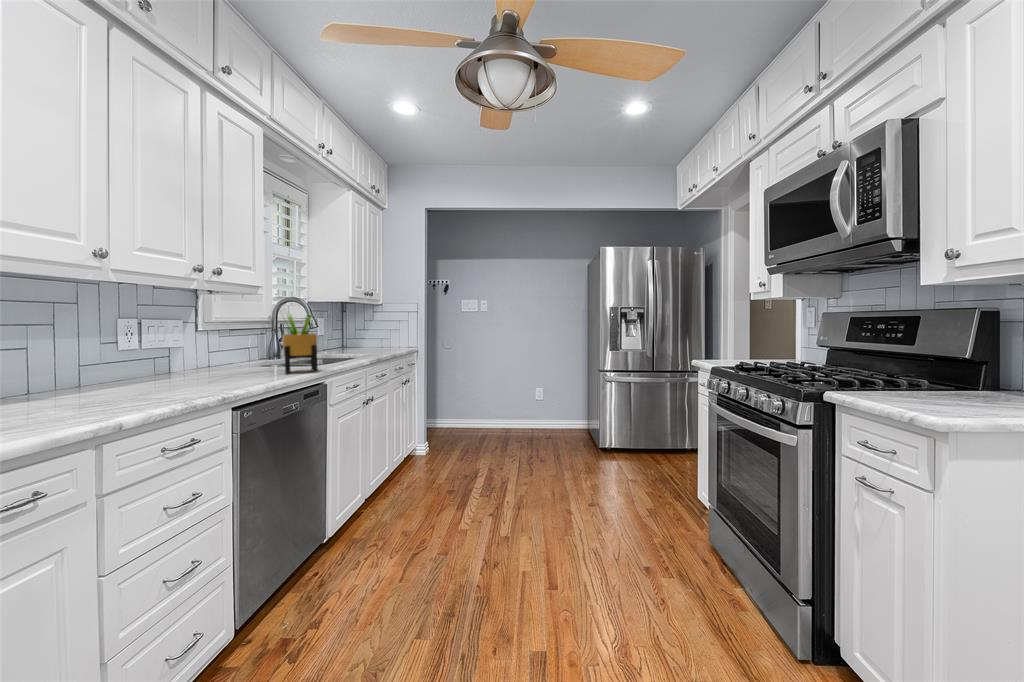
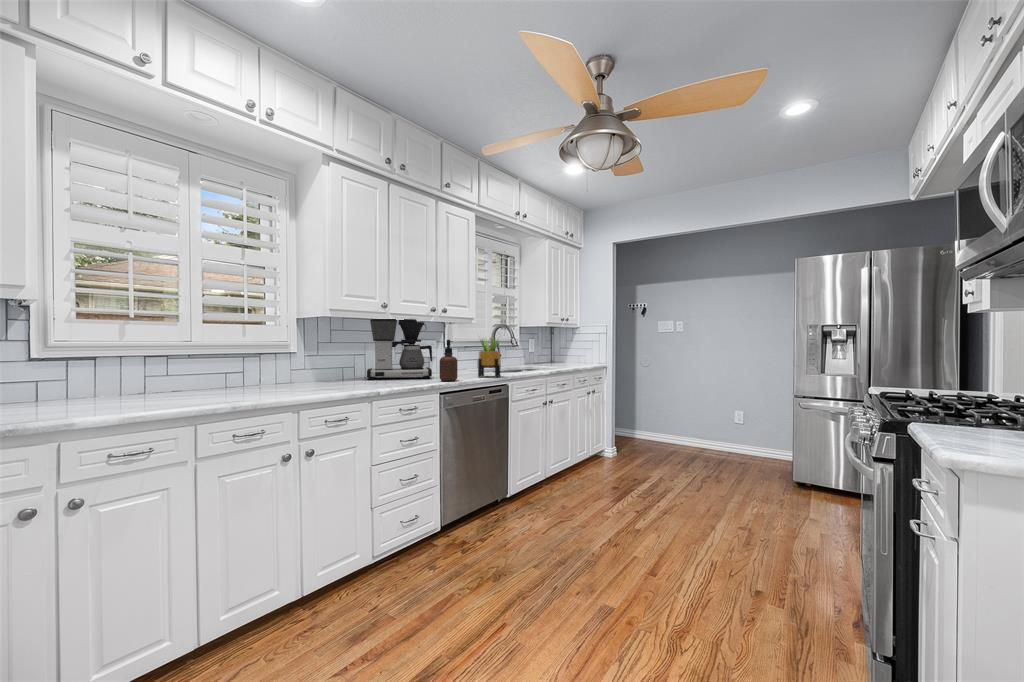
coffee maker: none [68,275,211,394] -> present [367,318,432,380]
soap dispenser: none [231,318,264,384] -> present [439,340,458,381]

